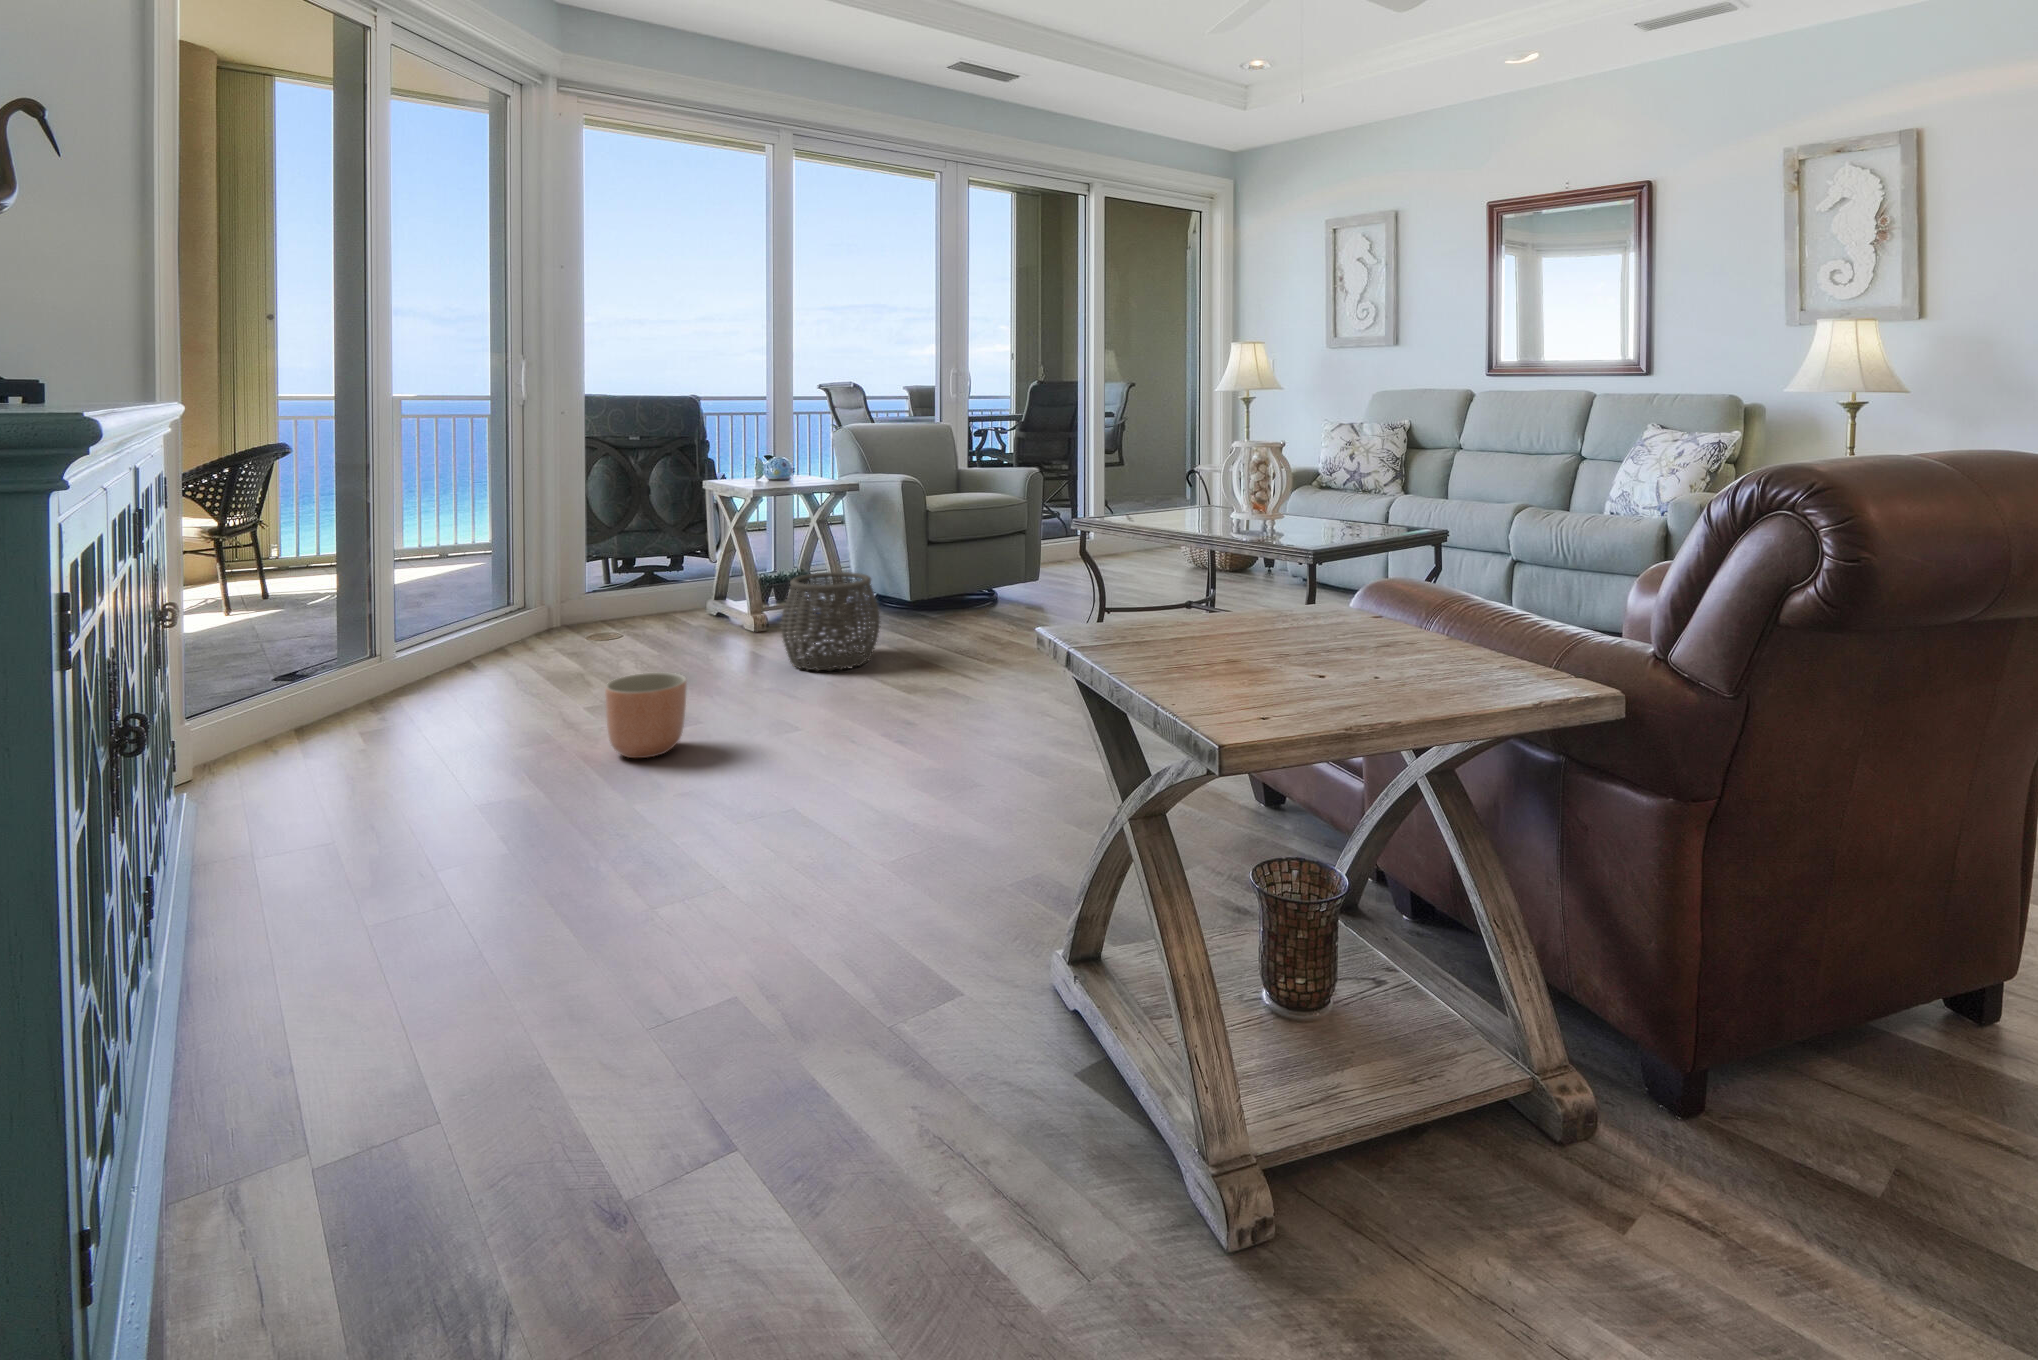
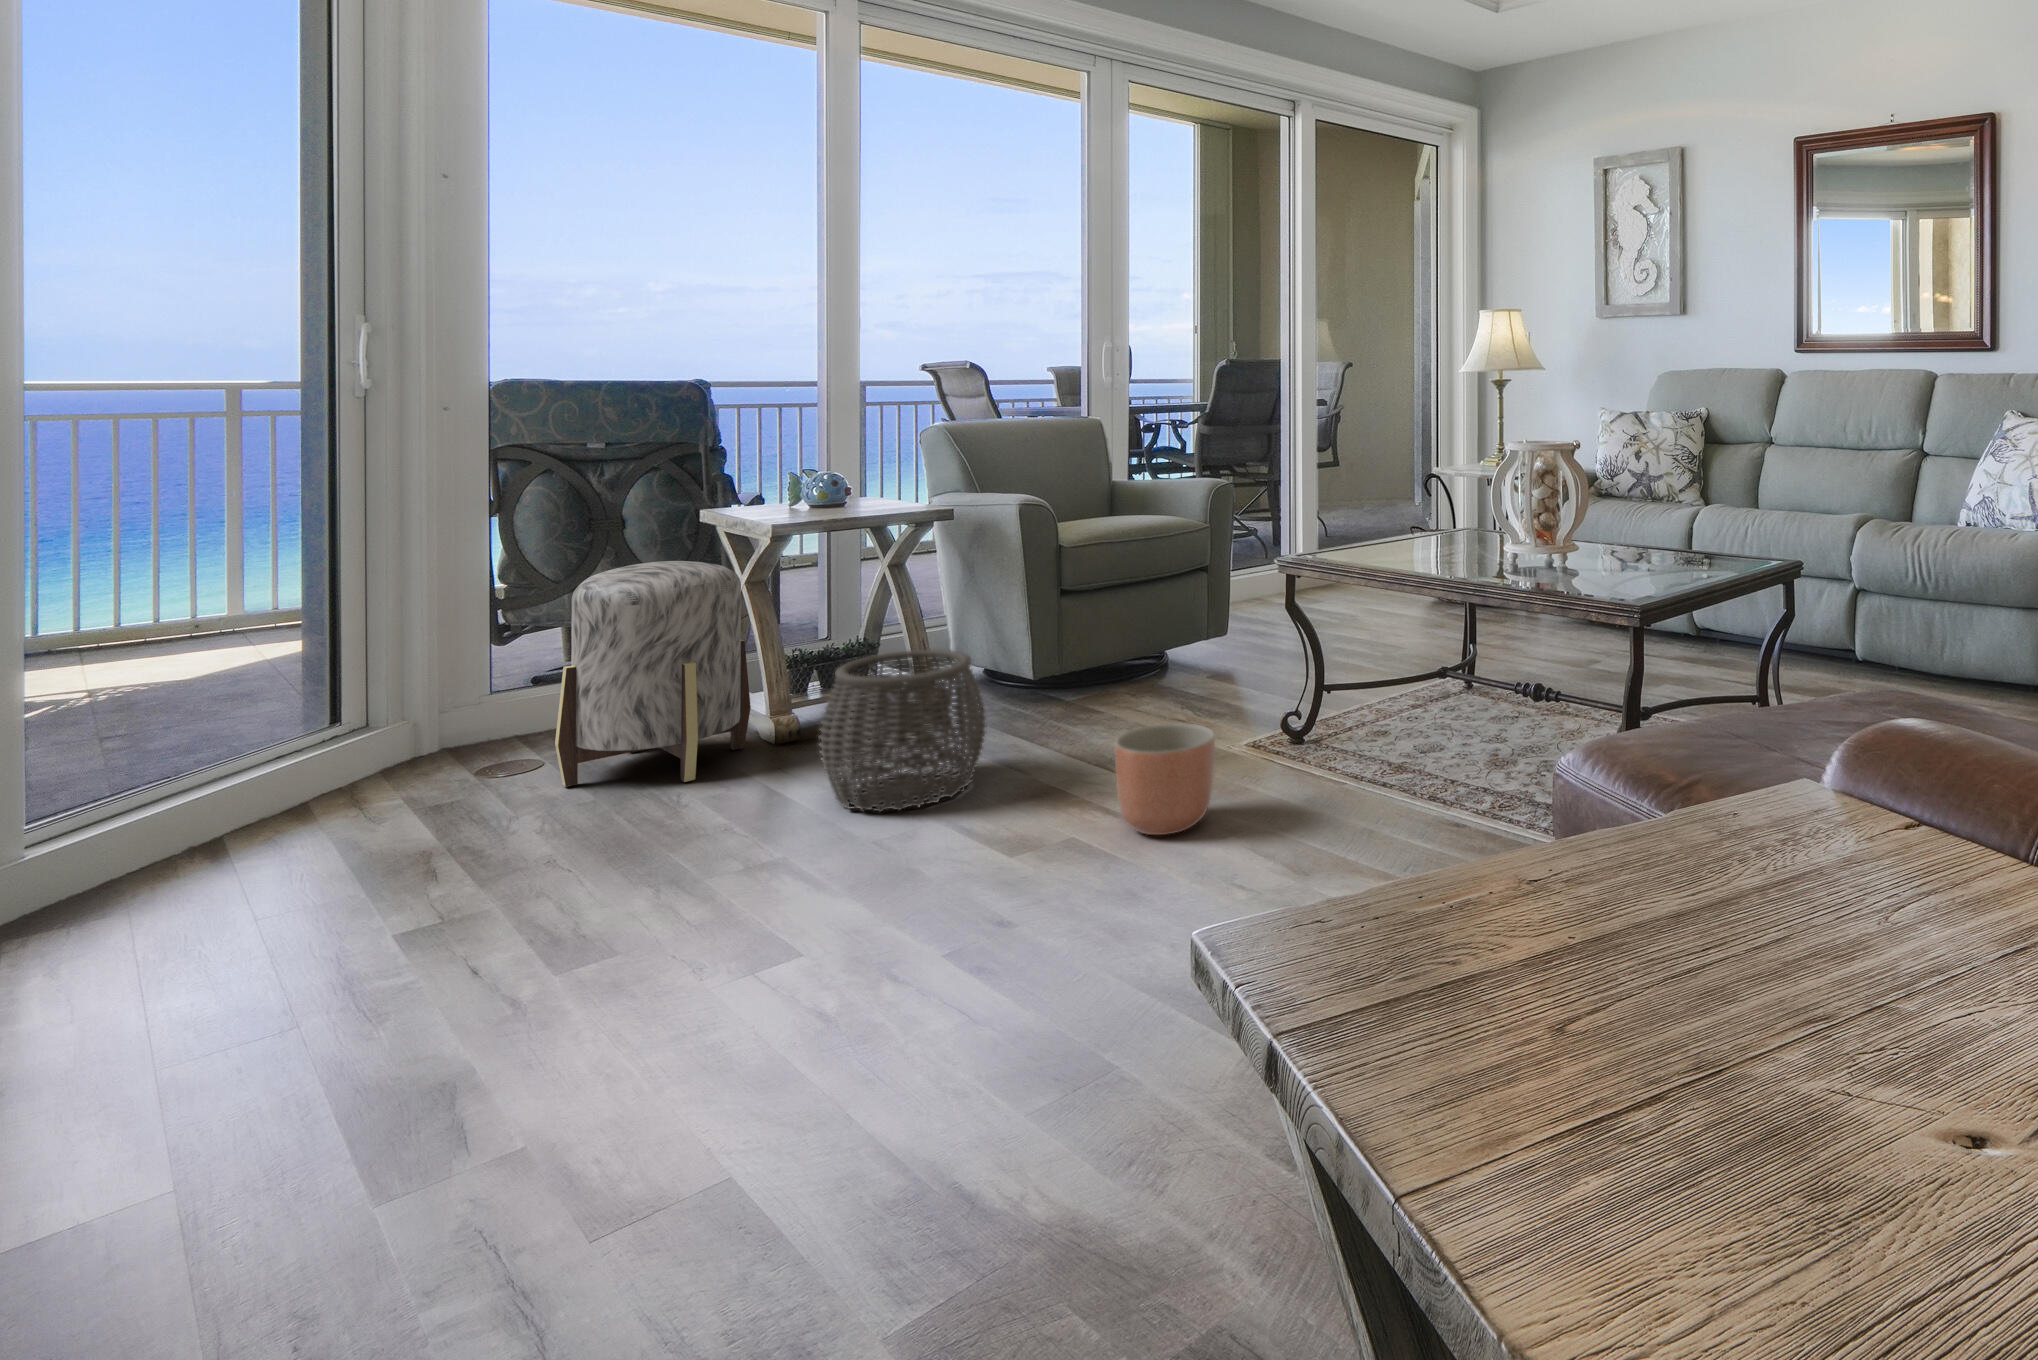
ottoman: none [623,512,731,651] -> present [555,561,751,787]
planter: present [605,672,687,758] -> present [1115,723,1215,835]

